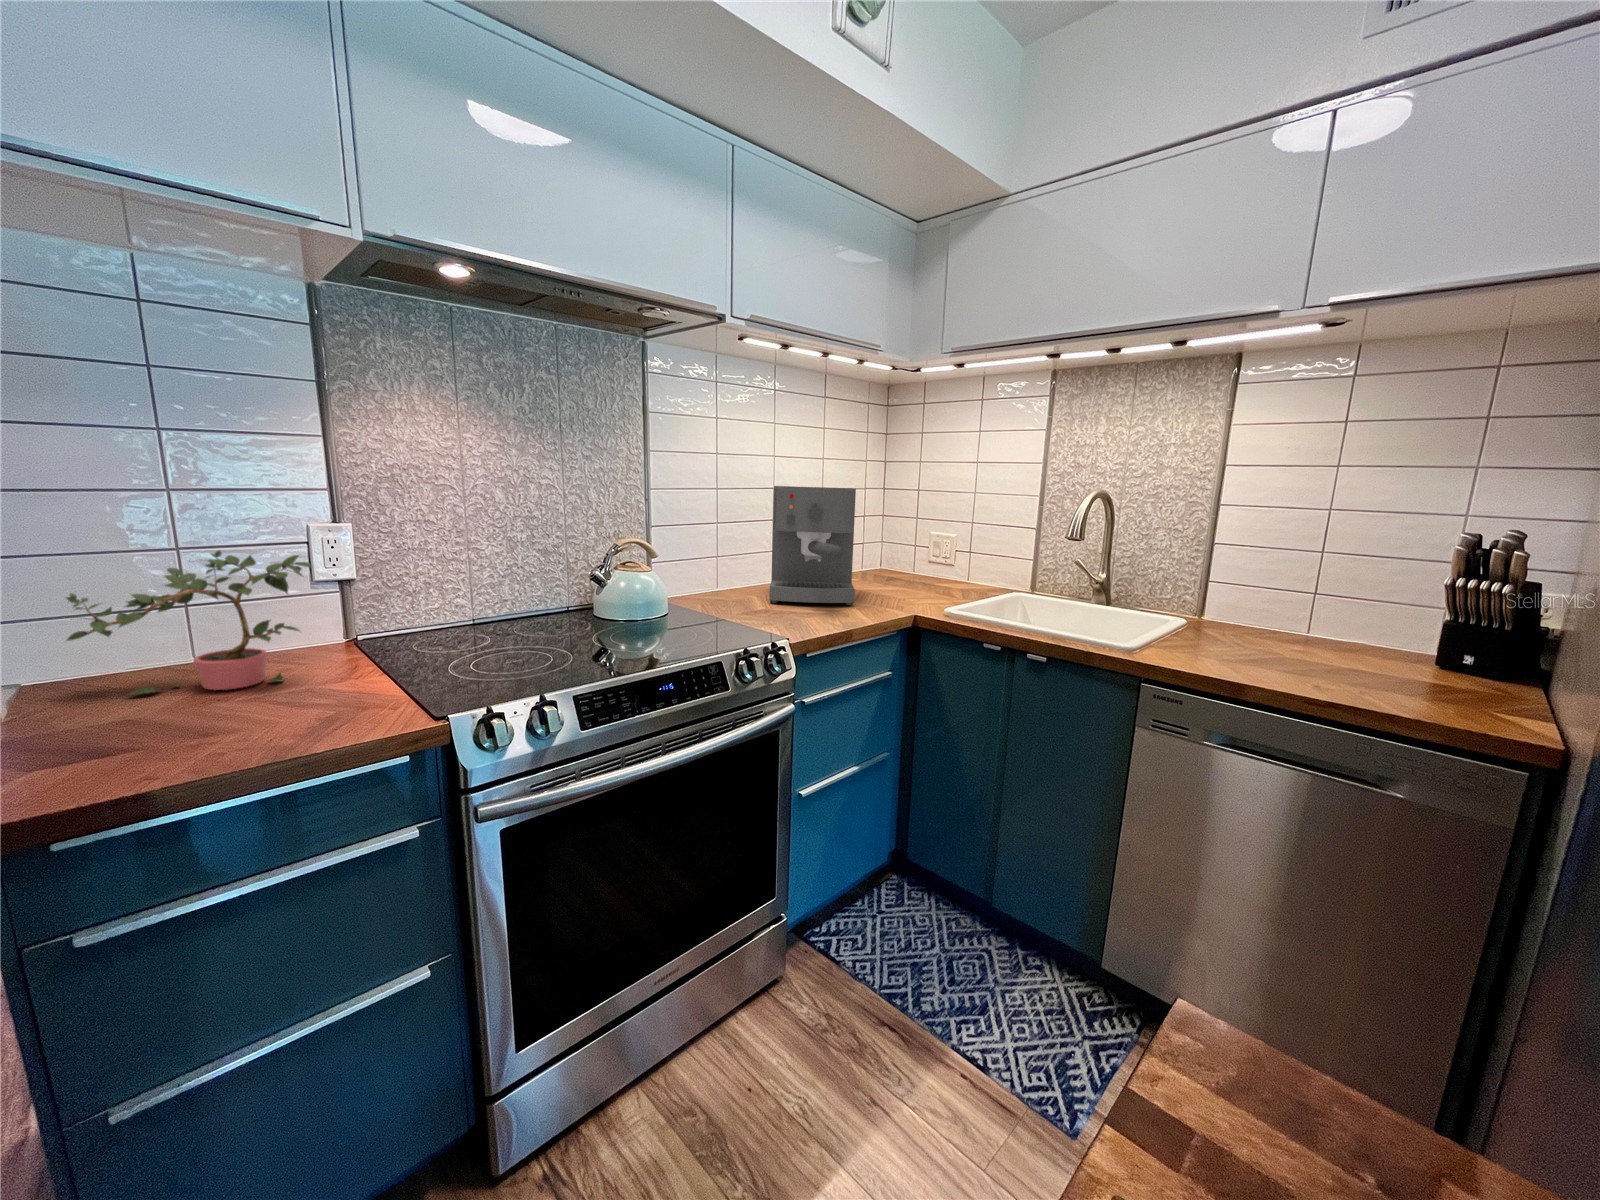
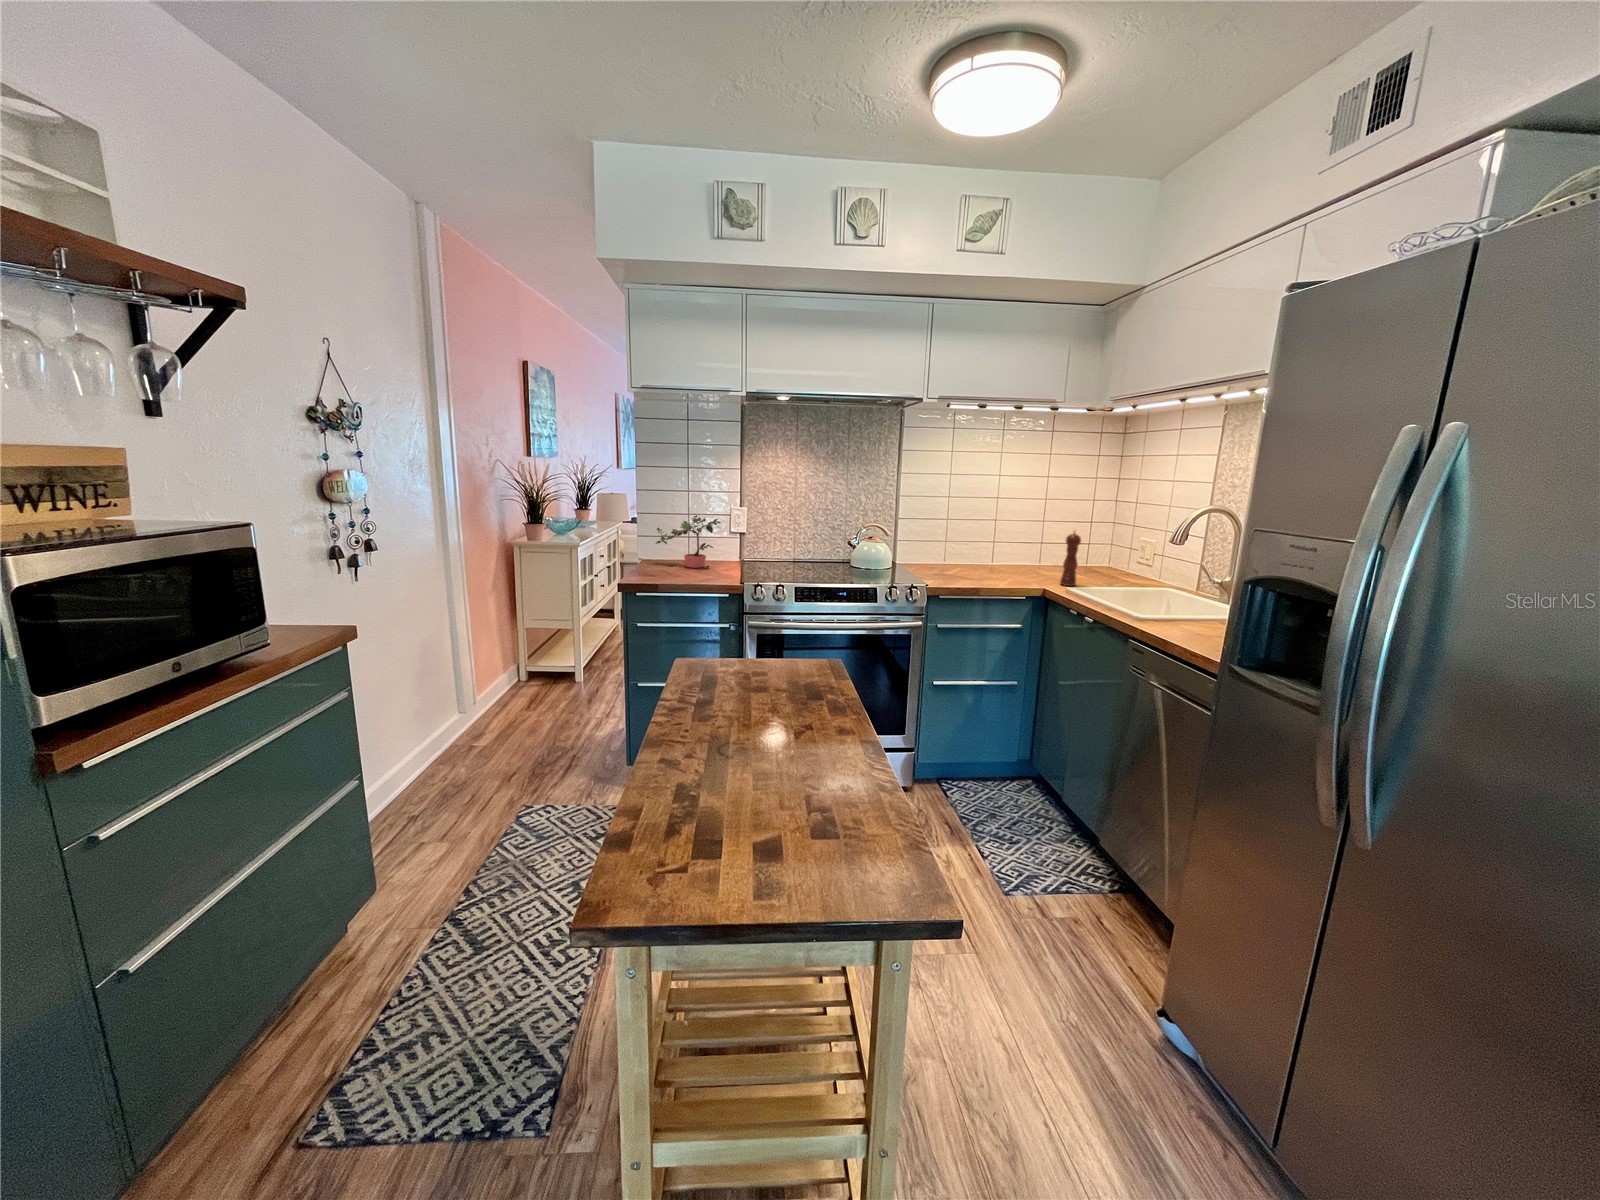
coffee maker: present [770,486,856,605] -> none [962,495,1044,578]
pepper mill: none [911,531,935,607] -> present [1060,530,1081,586]

